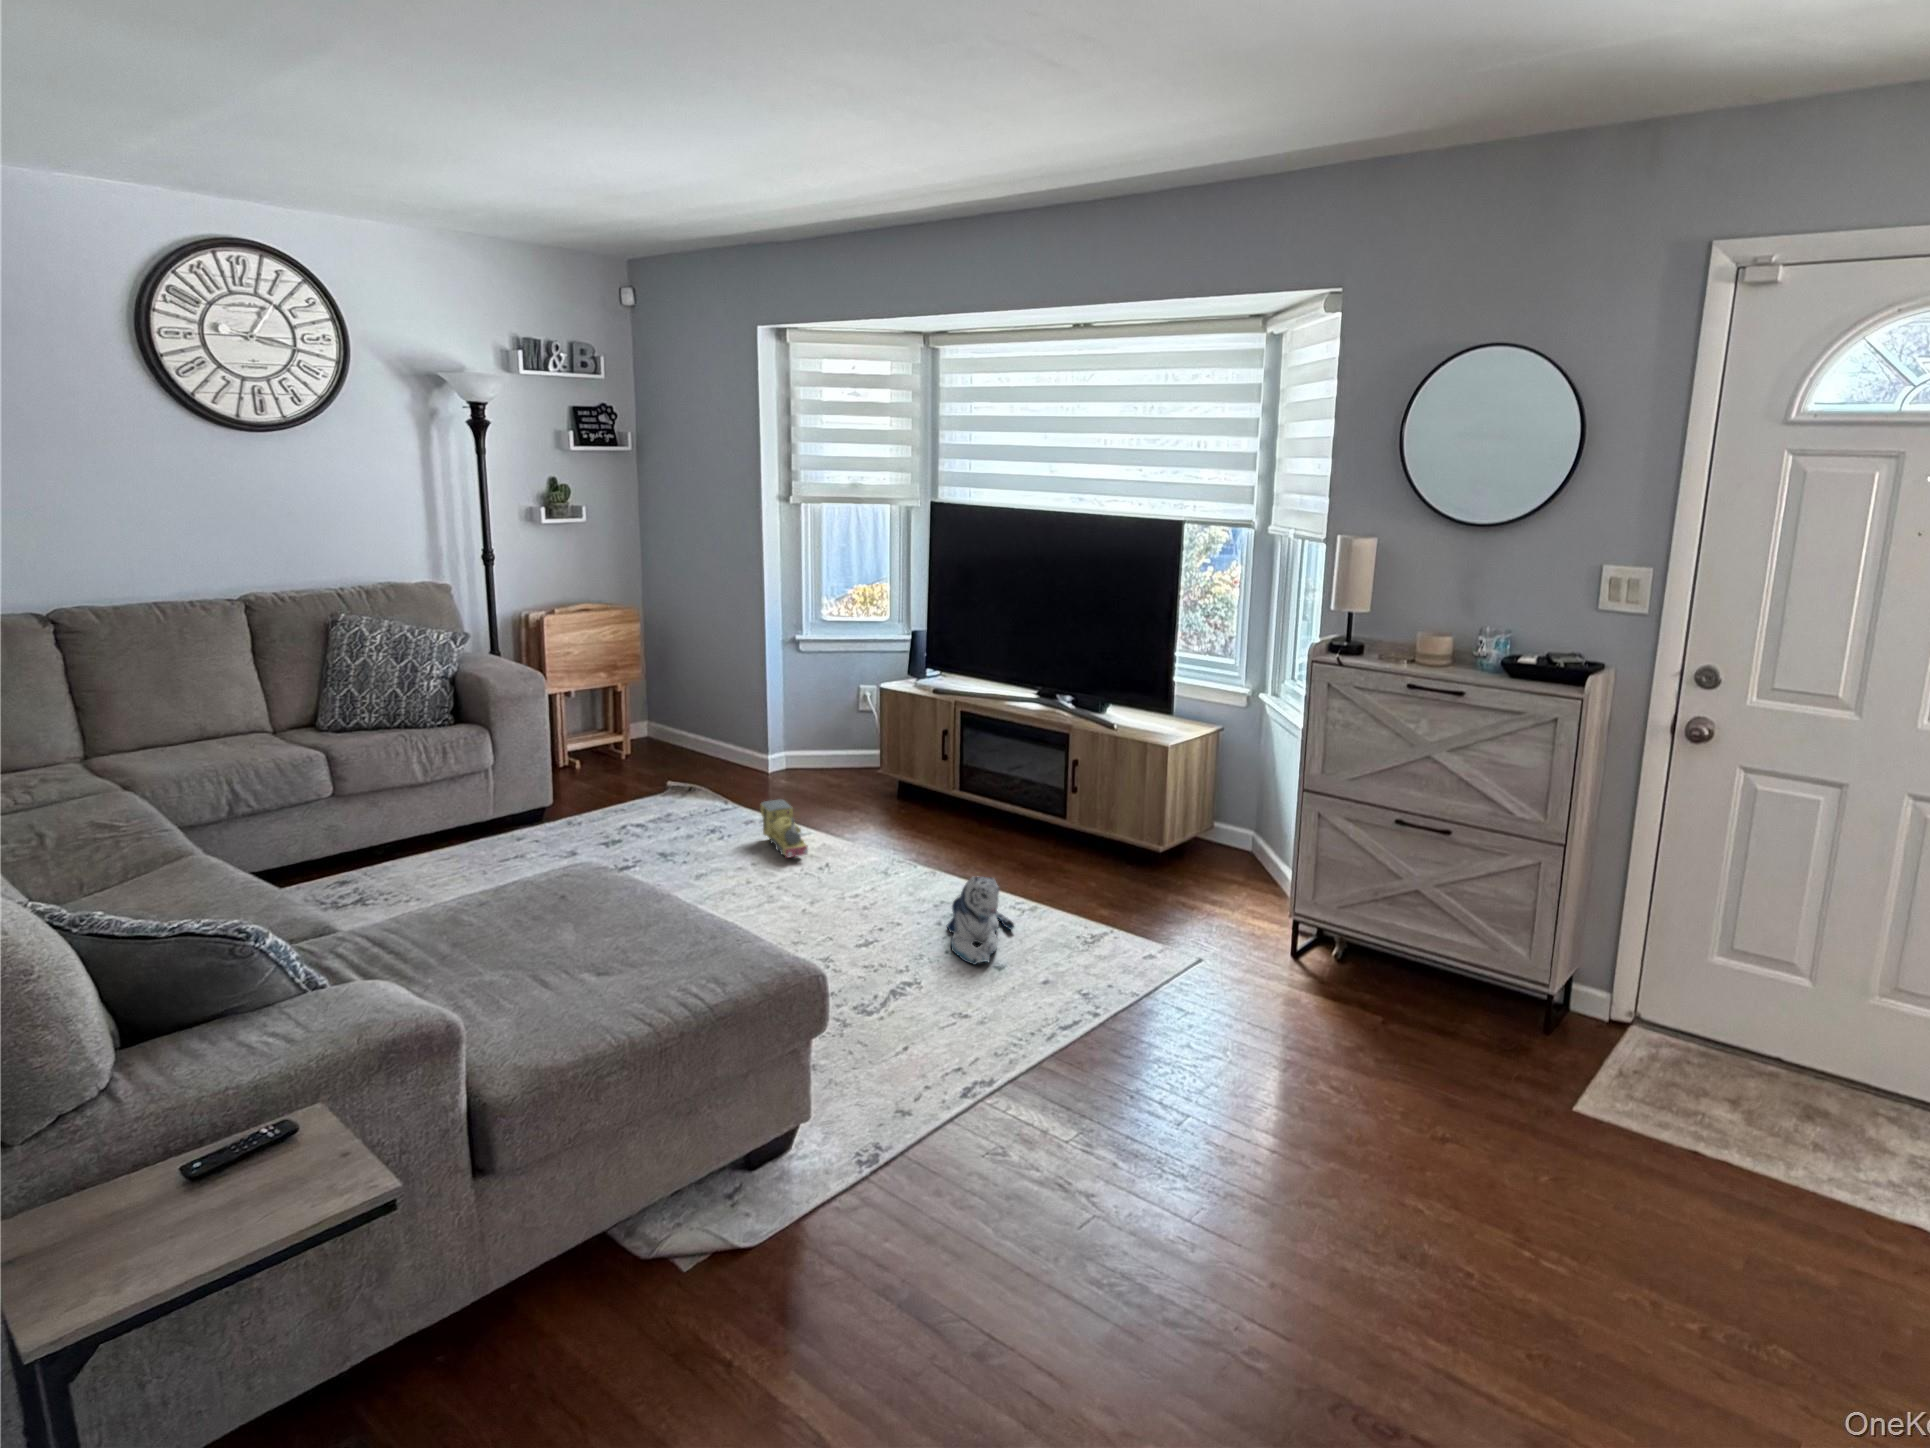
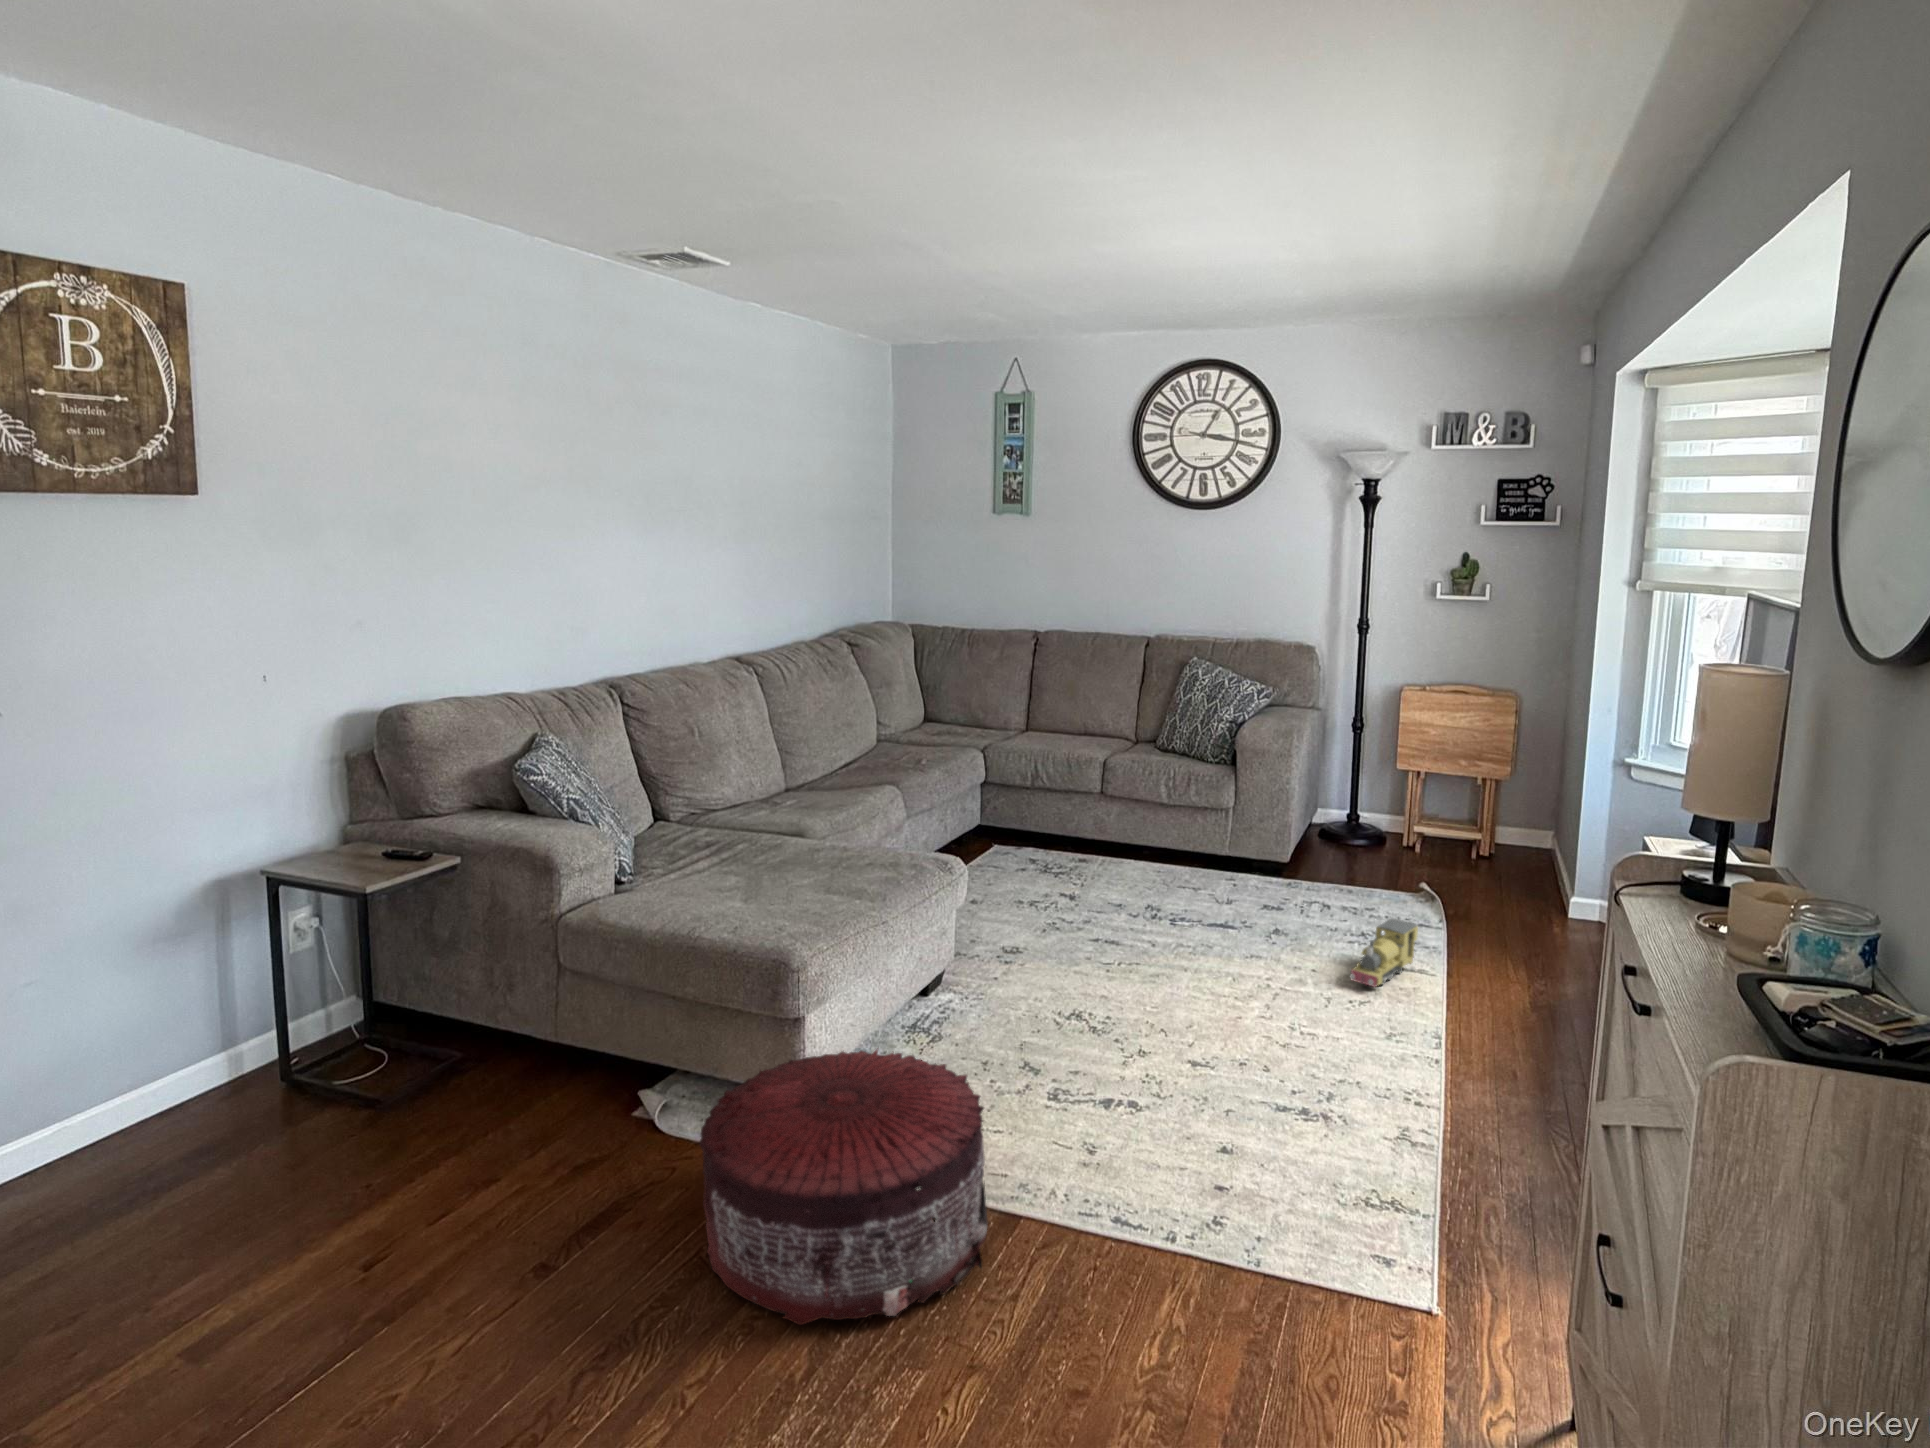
plush toy: present [947,877,1014,965] -> none [1252,1042,1407,1150]
pouf: none [858,998,1123,1266] -> present [699,1050,988,1325]

